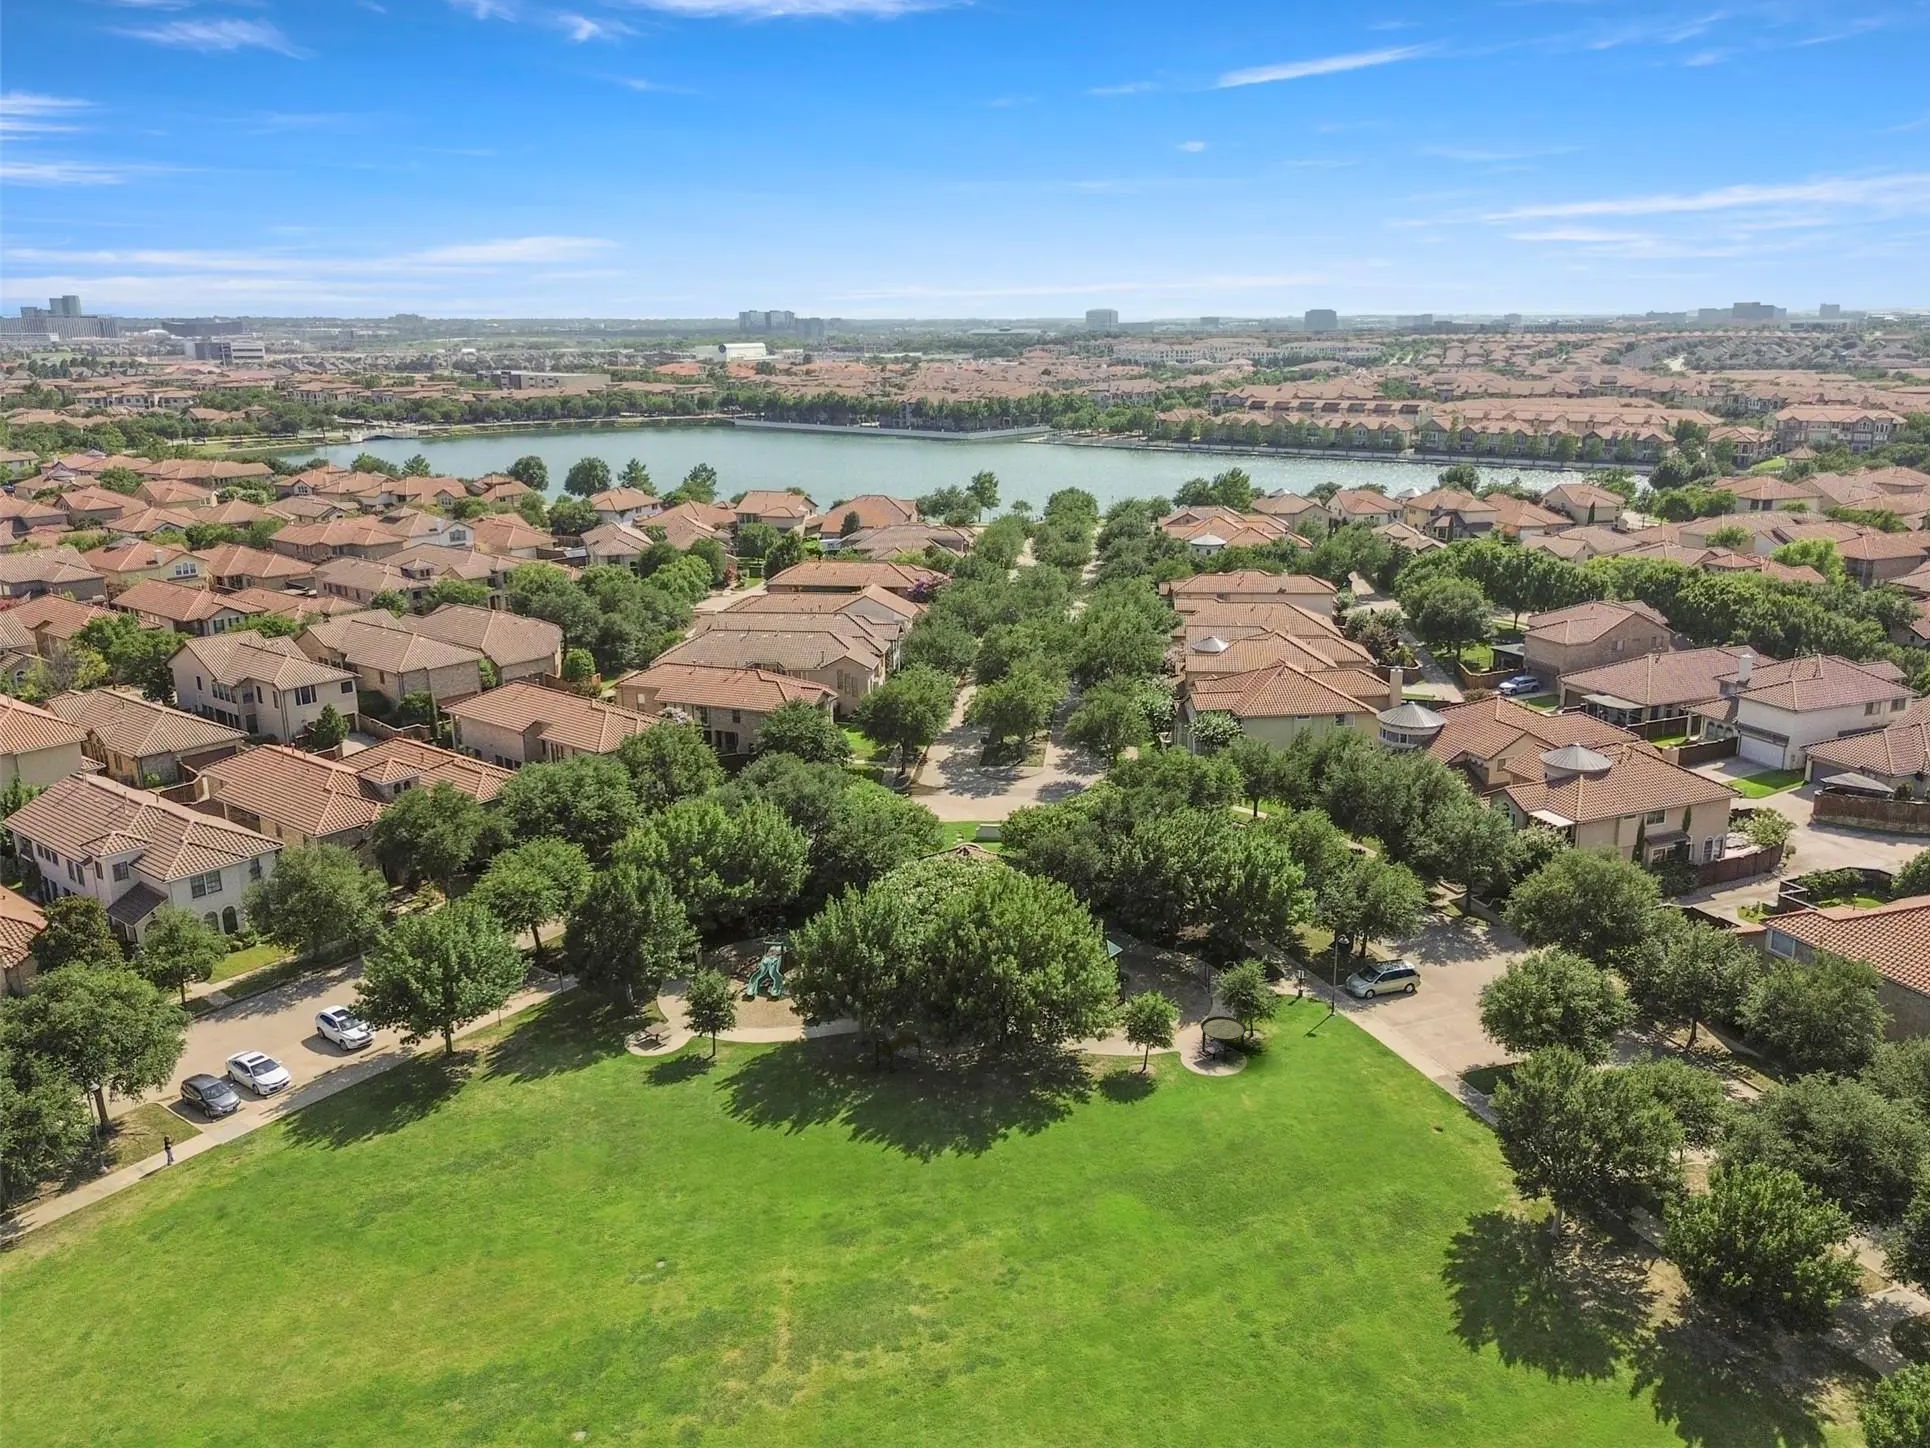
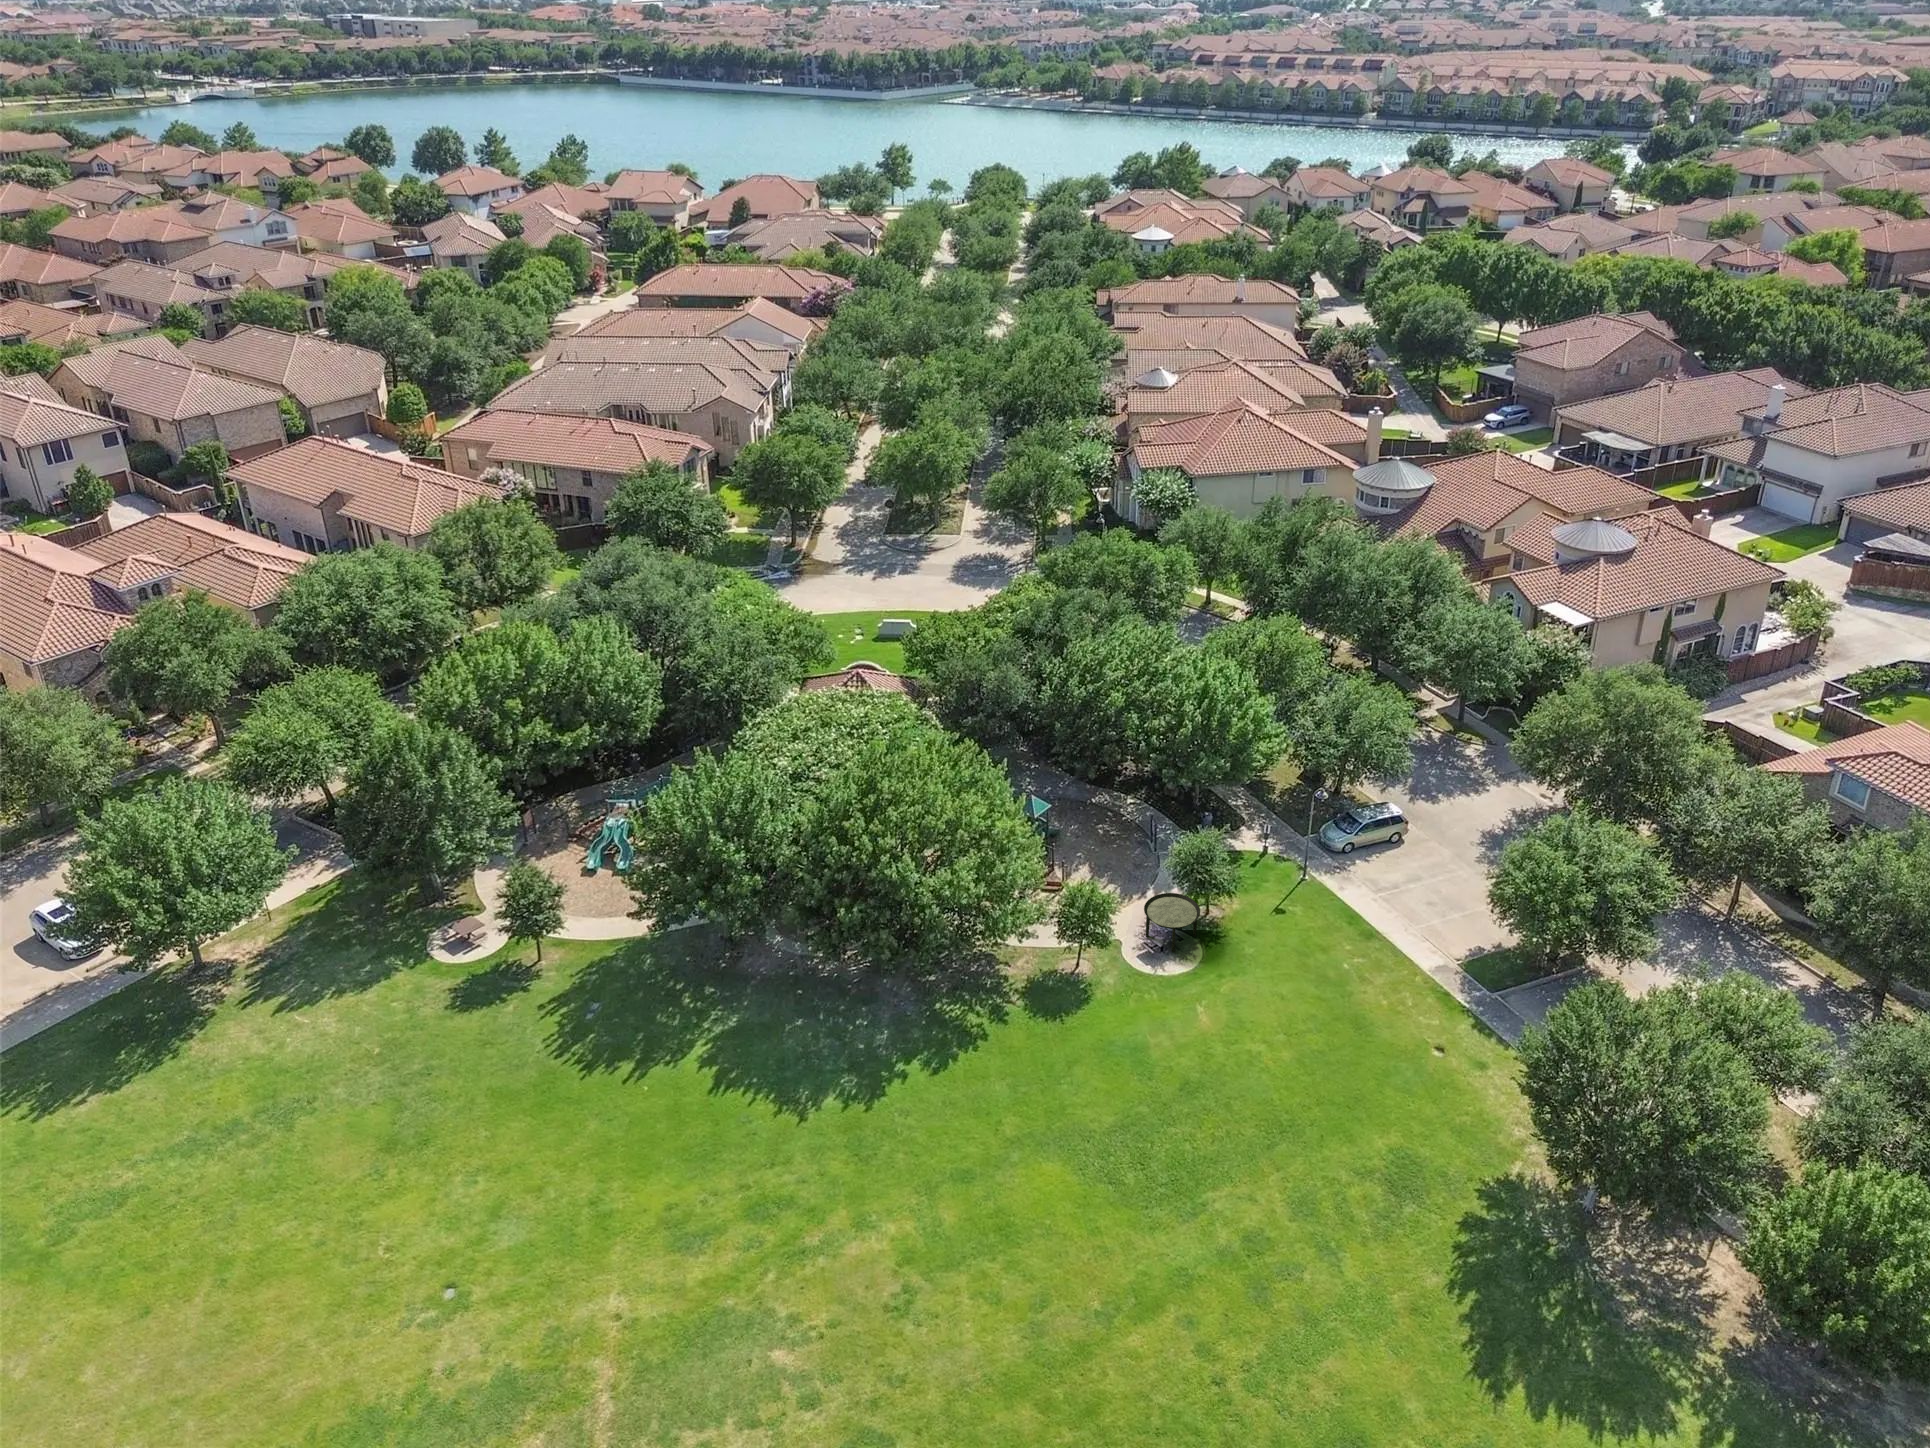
bench: present [875,1035,921,1072] -> none [738,917,799,980]

